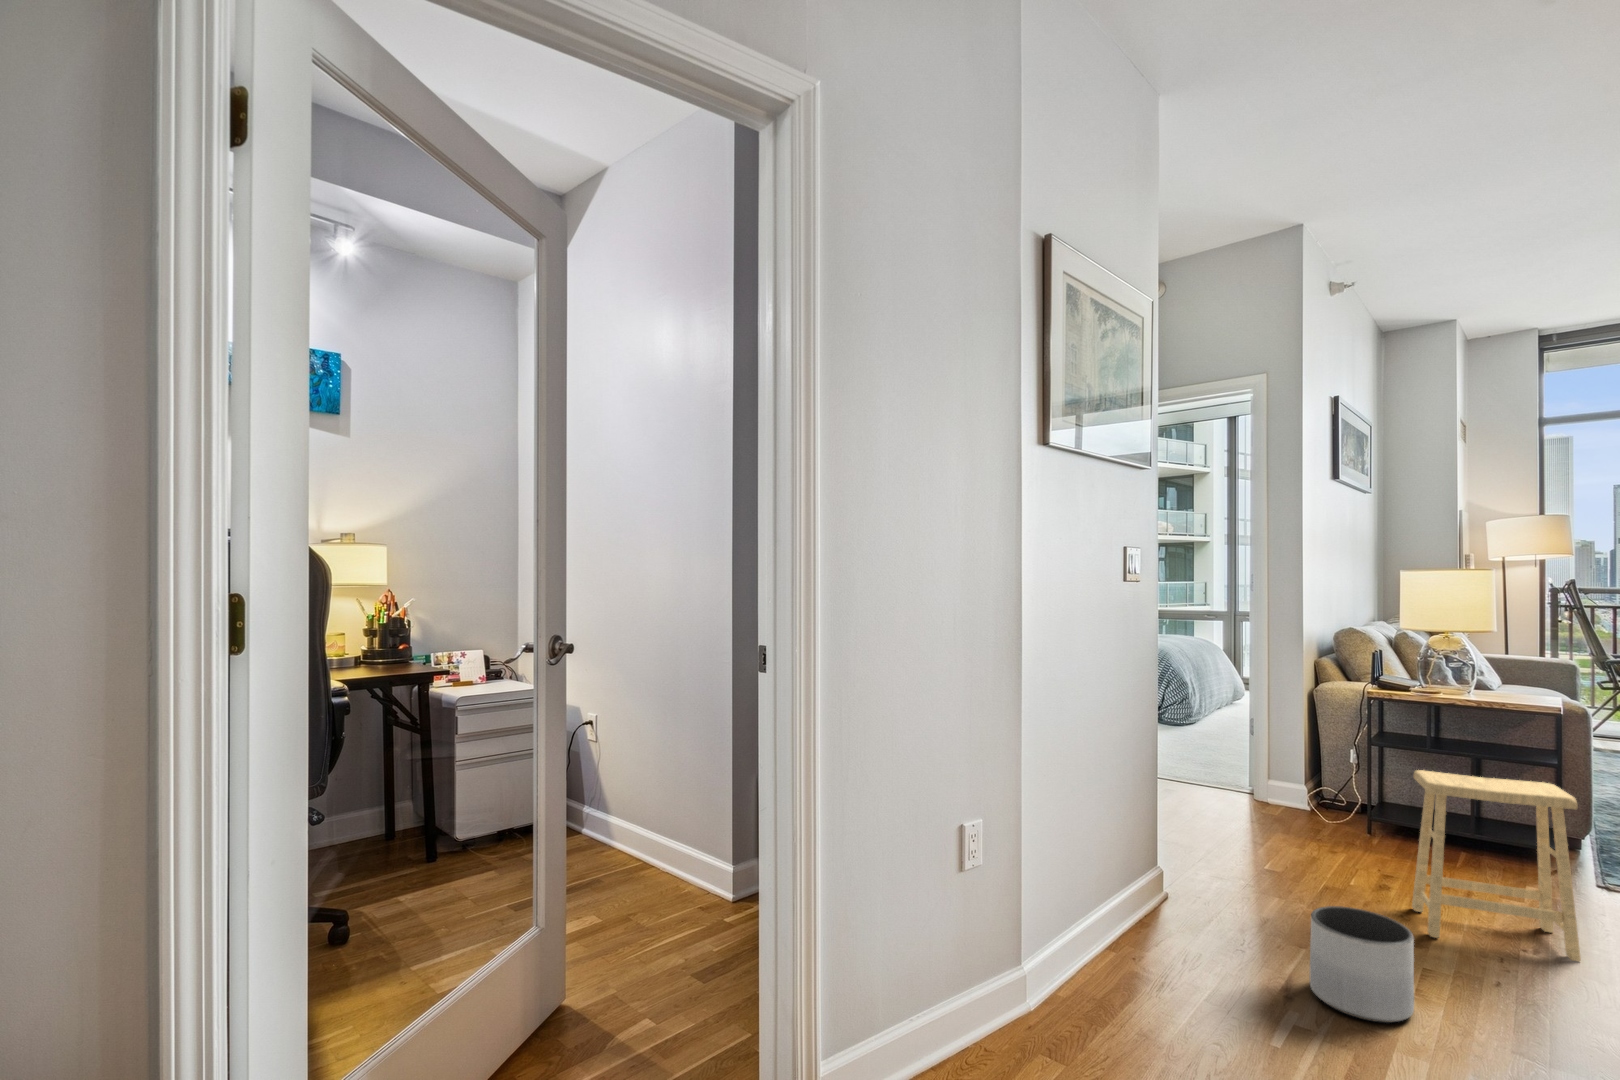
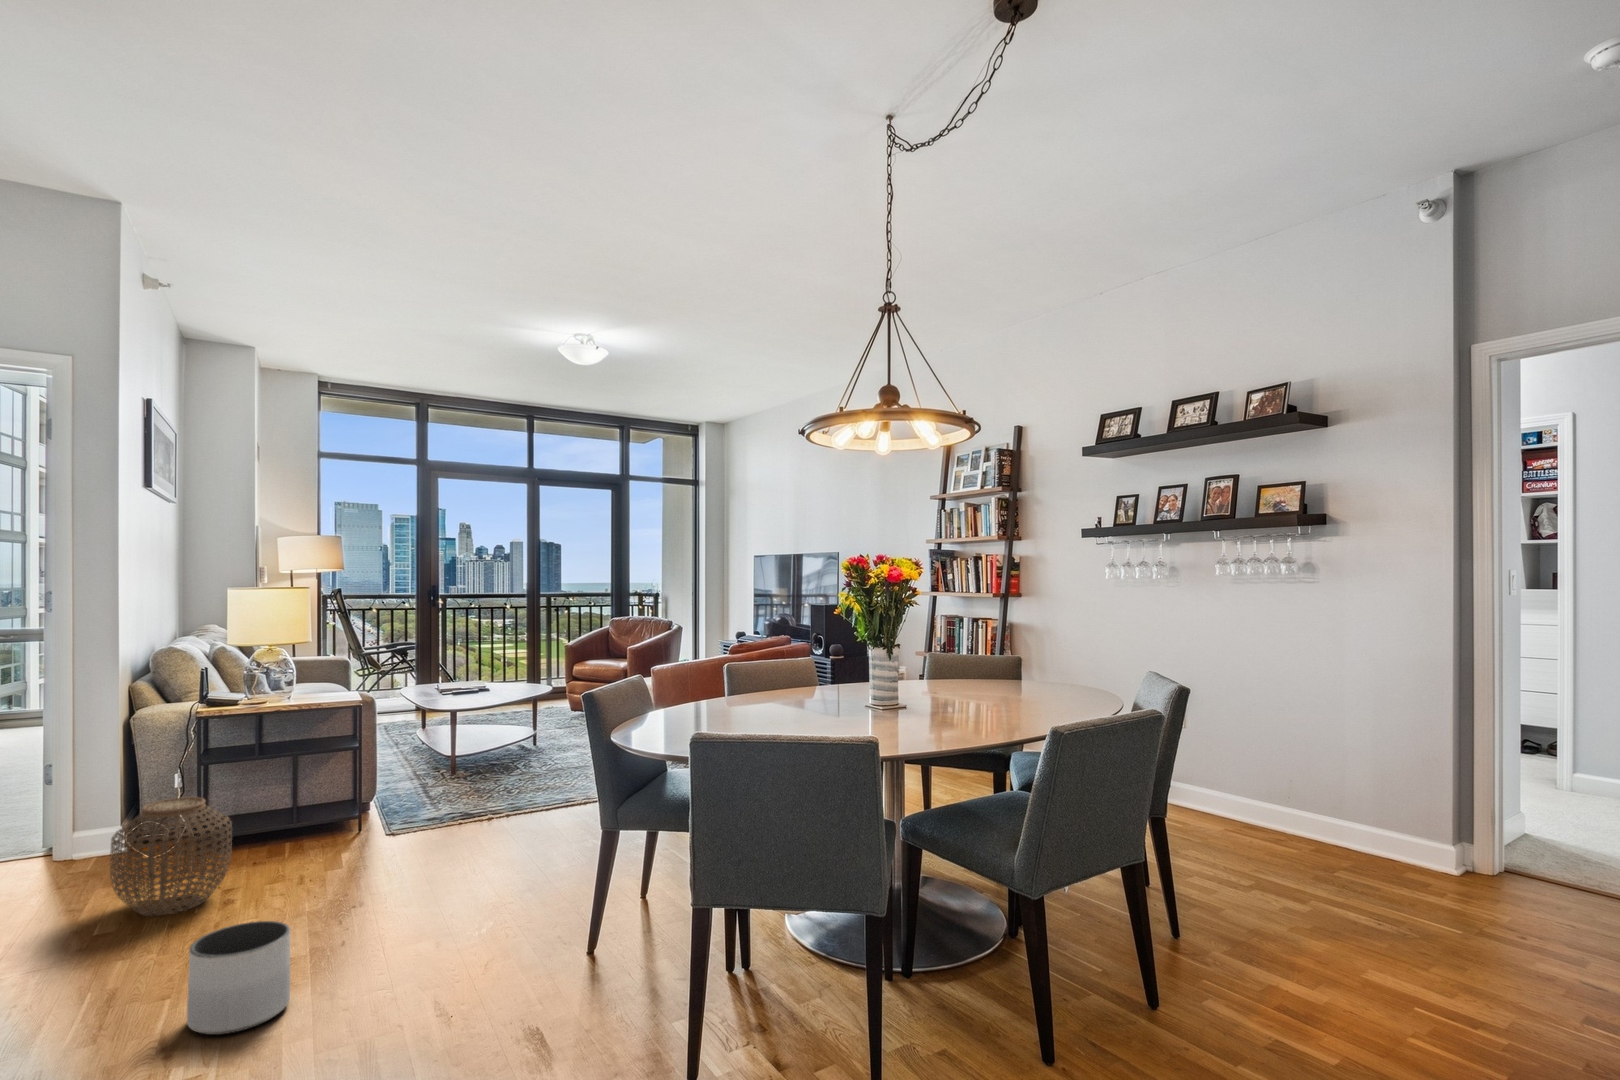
woven basket: none [1280,768,1389,880] -> present [110,797,232,916]
footstool: present [1412,770,1581,962] -> none [259,759,393,927]

